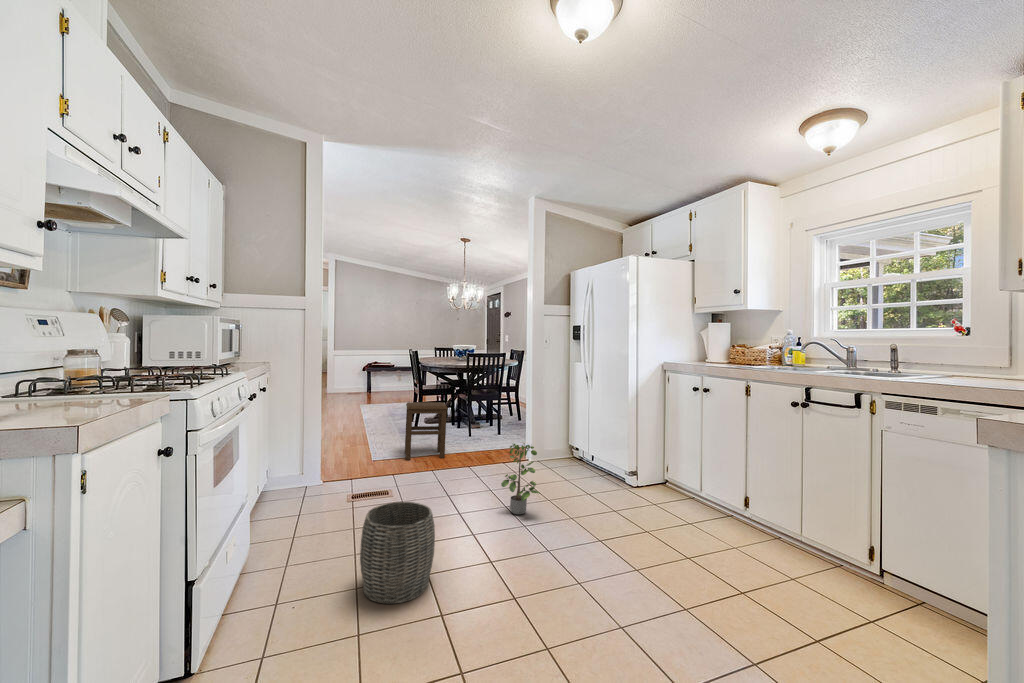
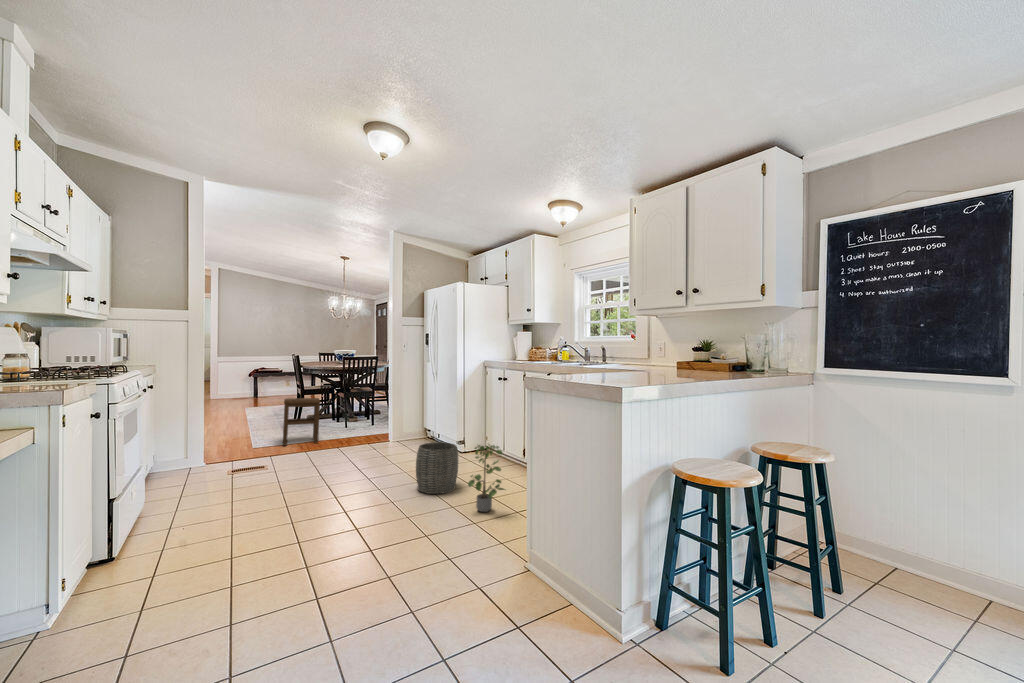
potted plant: present [501,443,540,514] -> present [468,445,505,512]
woven basket: present [360,502,435,604] -> present [416,442,458,494]

